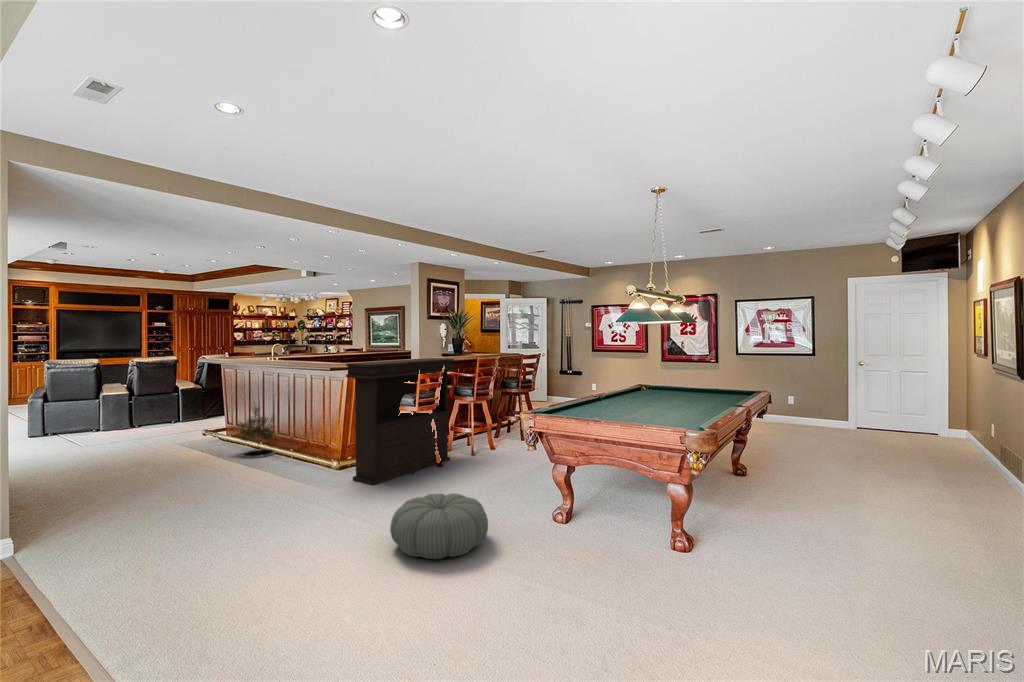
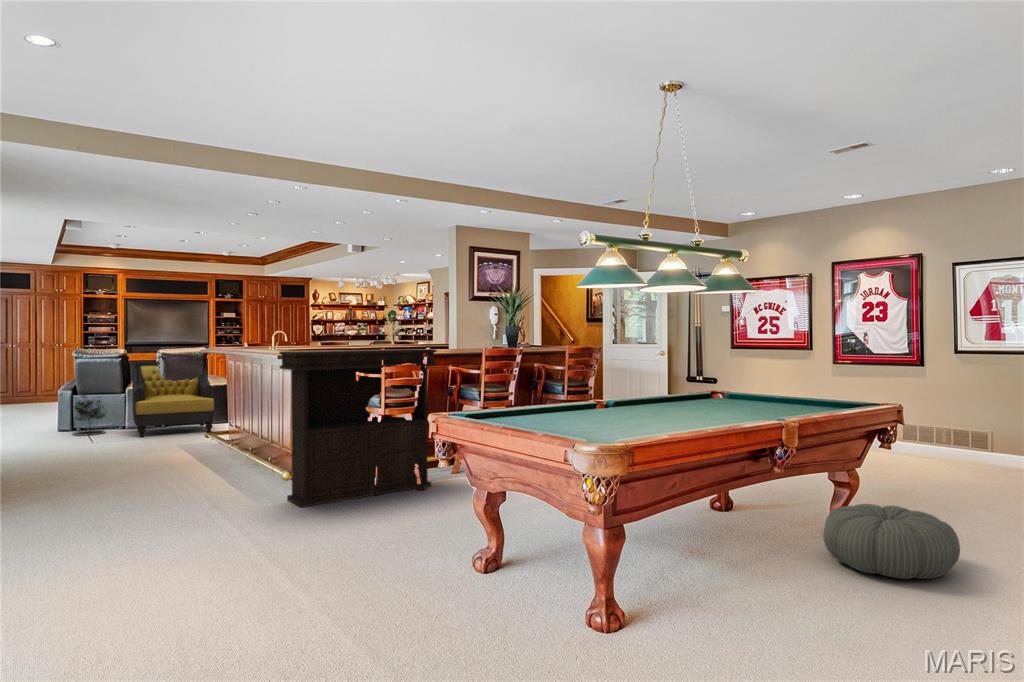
armchair: none [112,367,200,438] -> present [132,361,214,437]
potted tree: present [238,402,275,458] -> present [73,390,105,436]
pouf: present [390,493,488,559] -> present [823,504,960,579]

